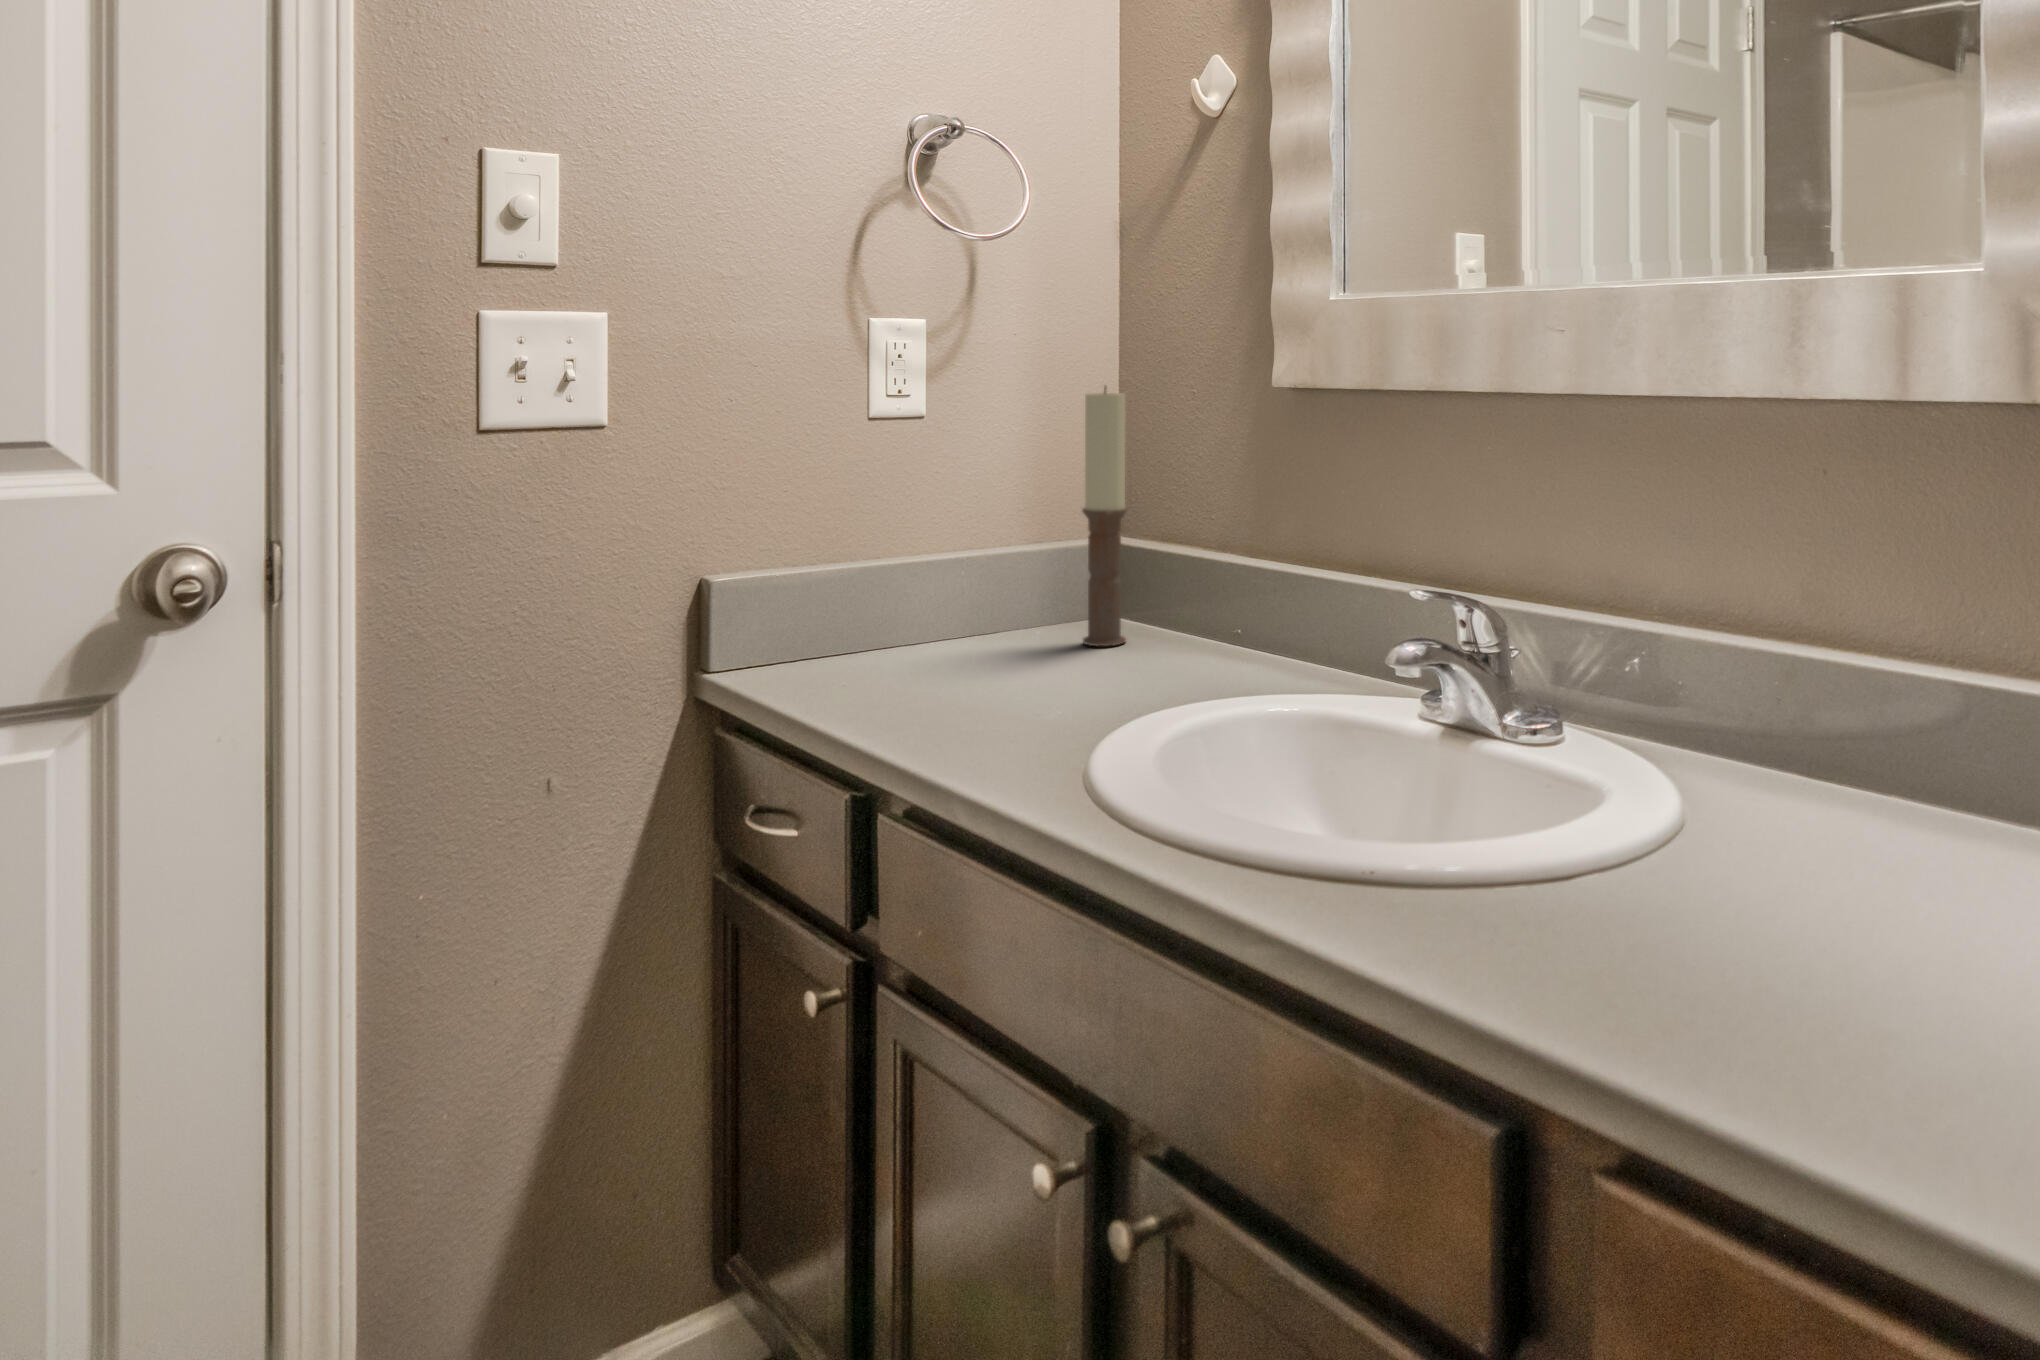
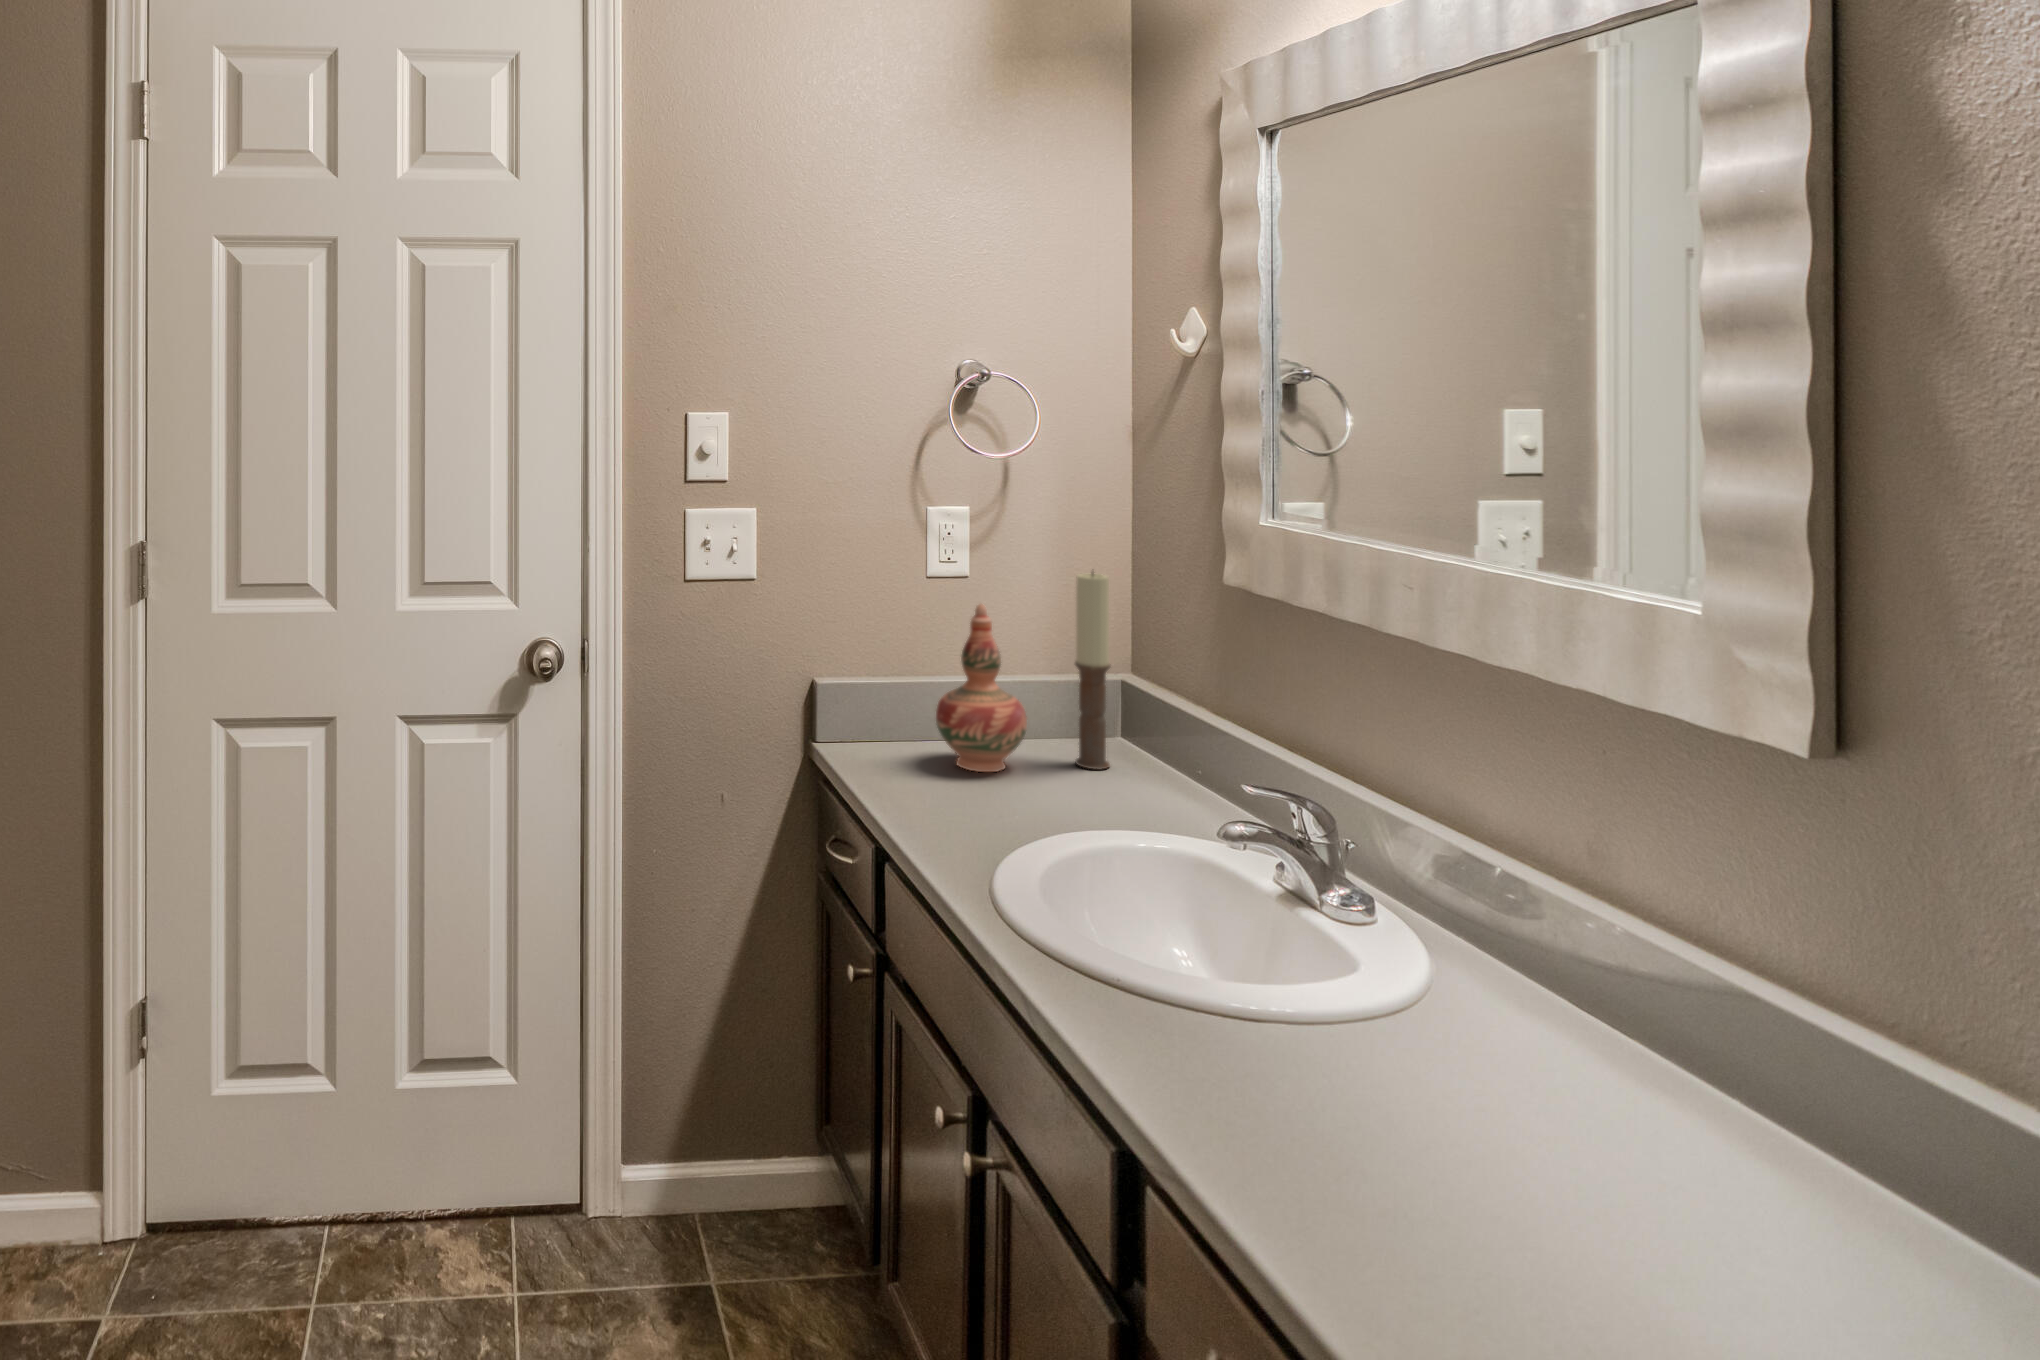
decorative vase: none [901,437,1028,671] -> present [936,604,1027,772]

